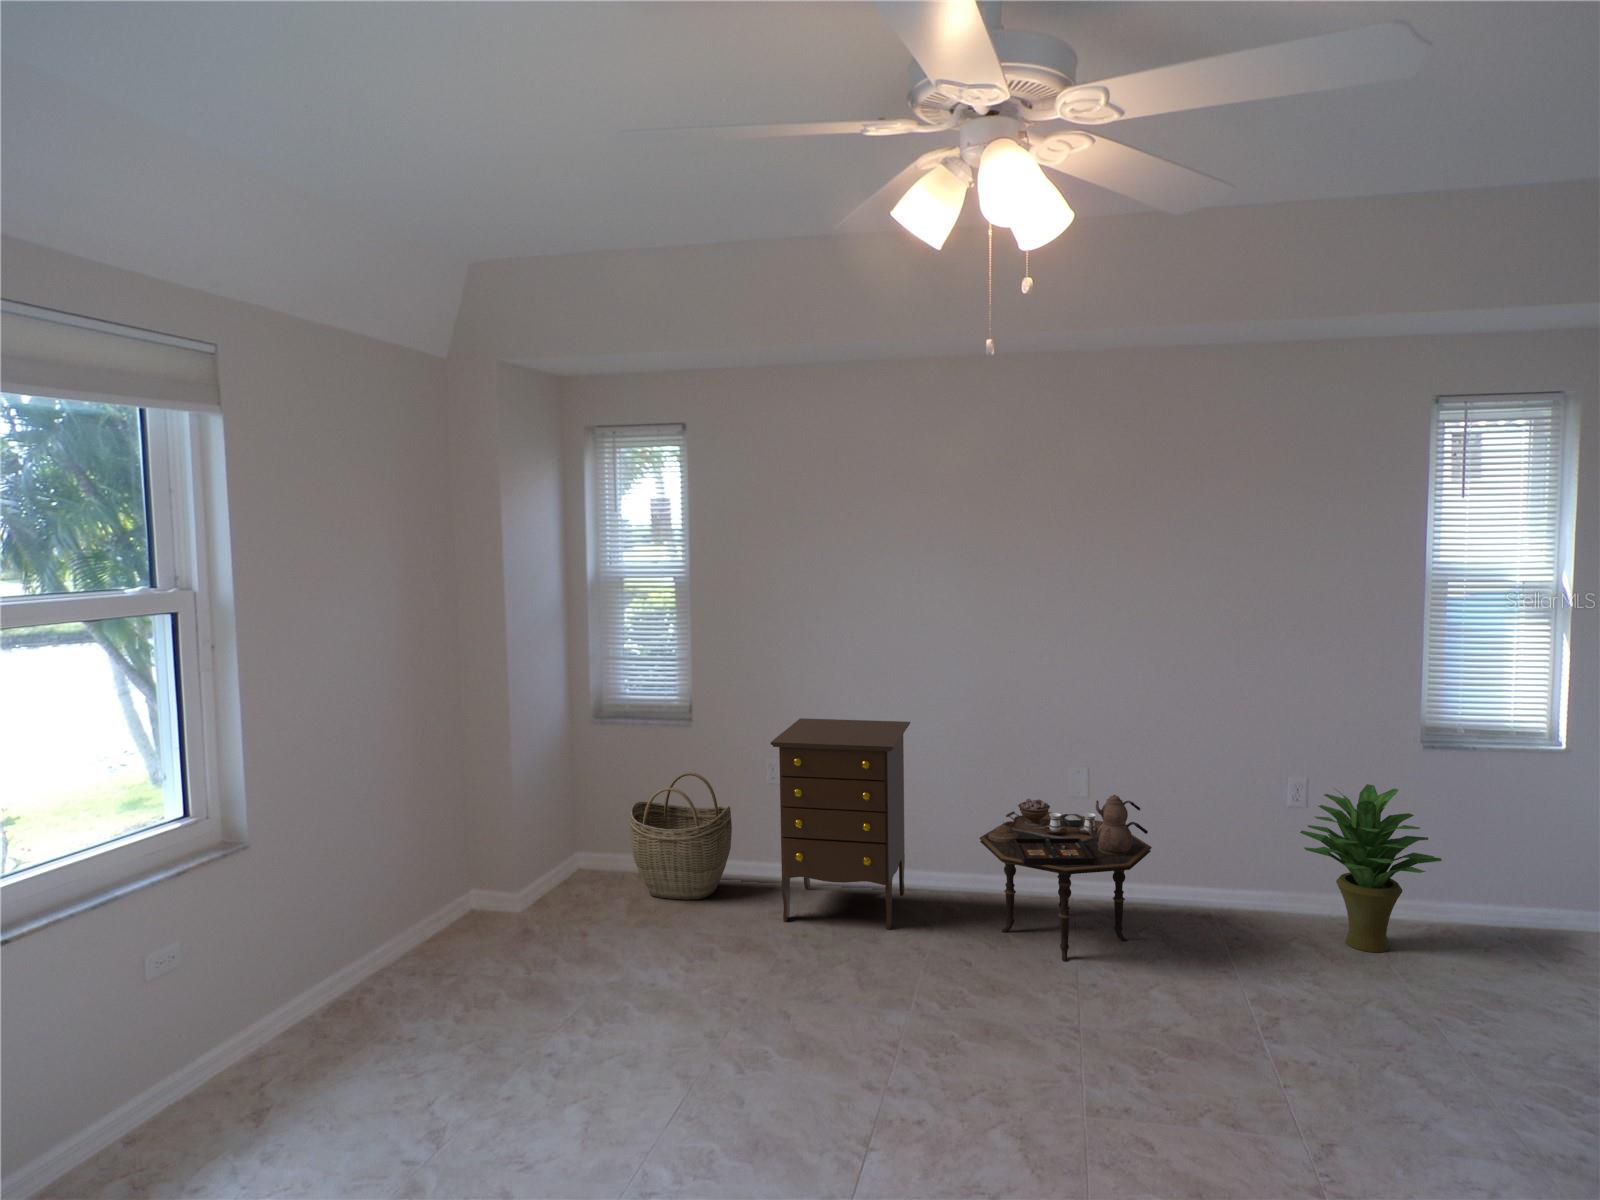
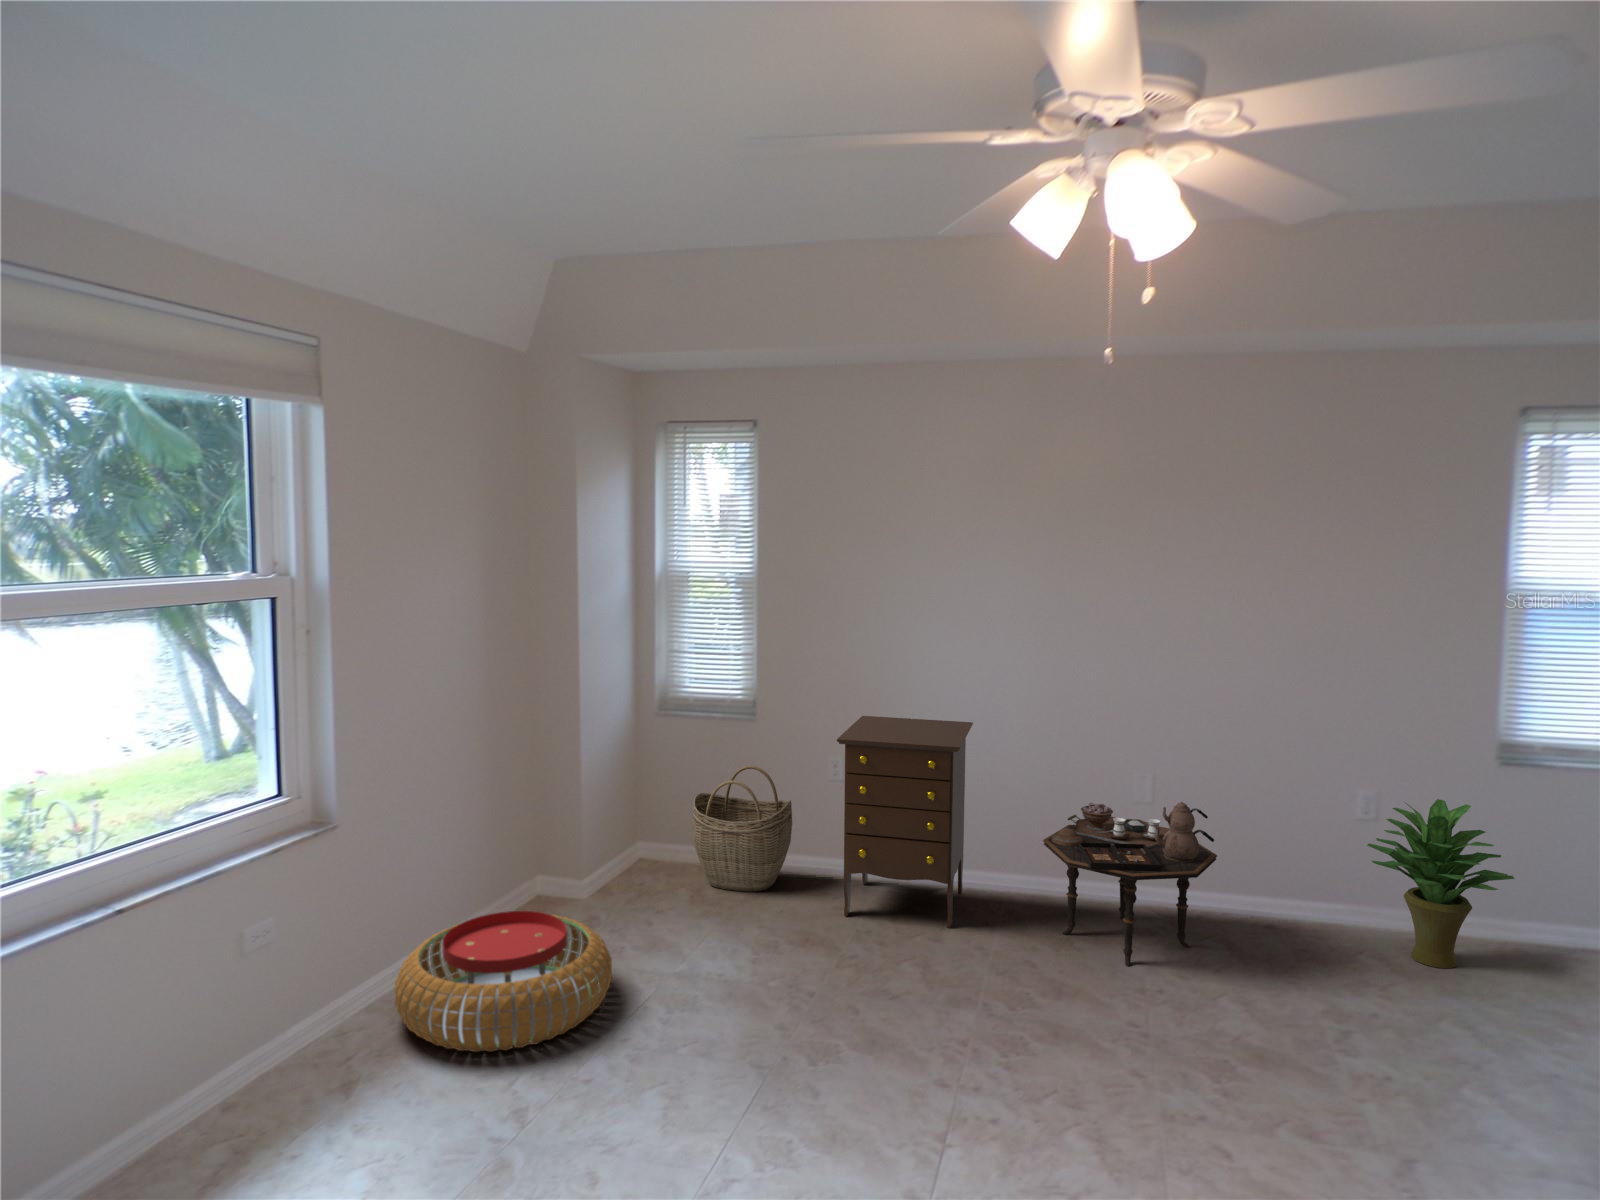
pouf: none [313,926,540,1072] -> present [395,911,612,1052]

